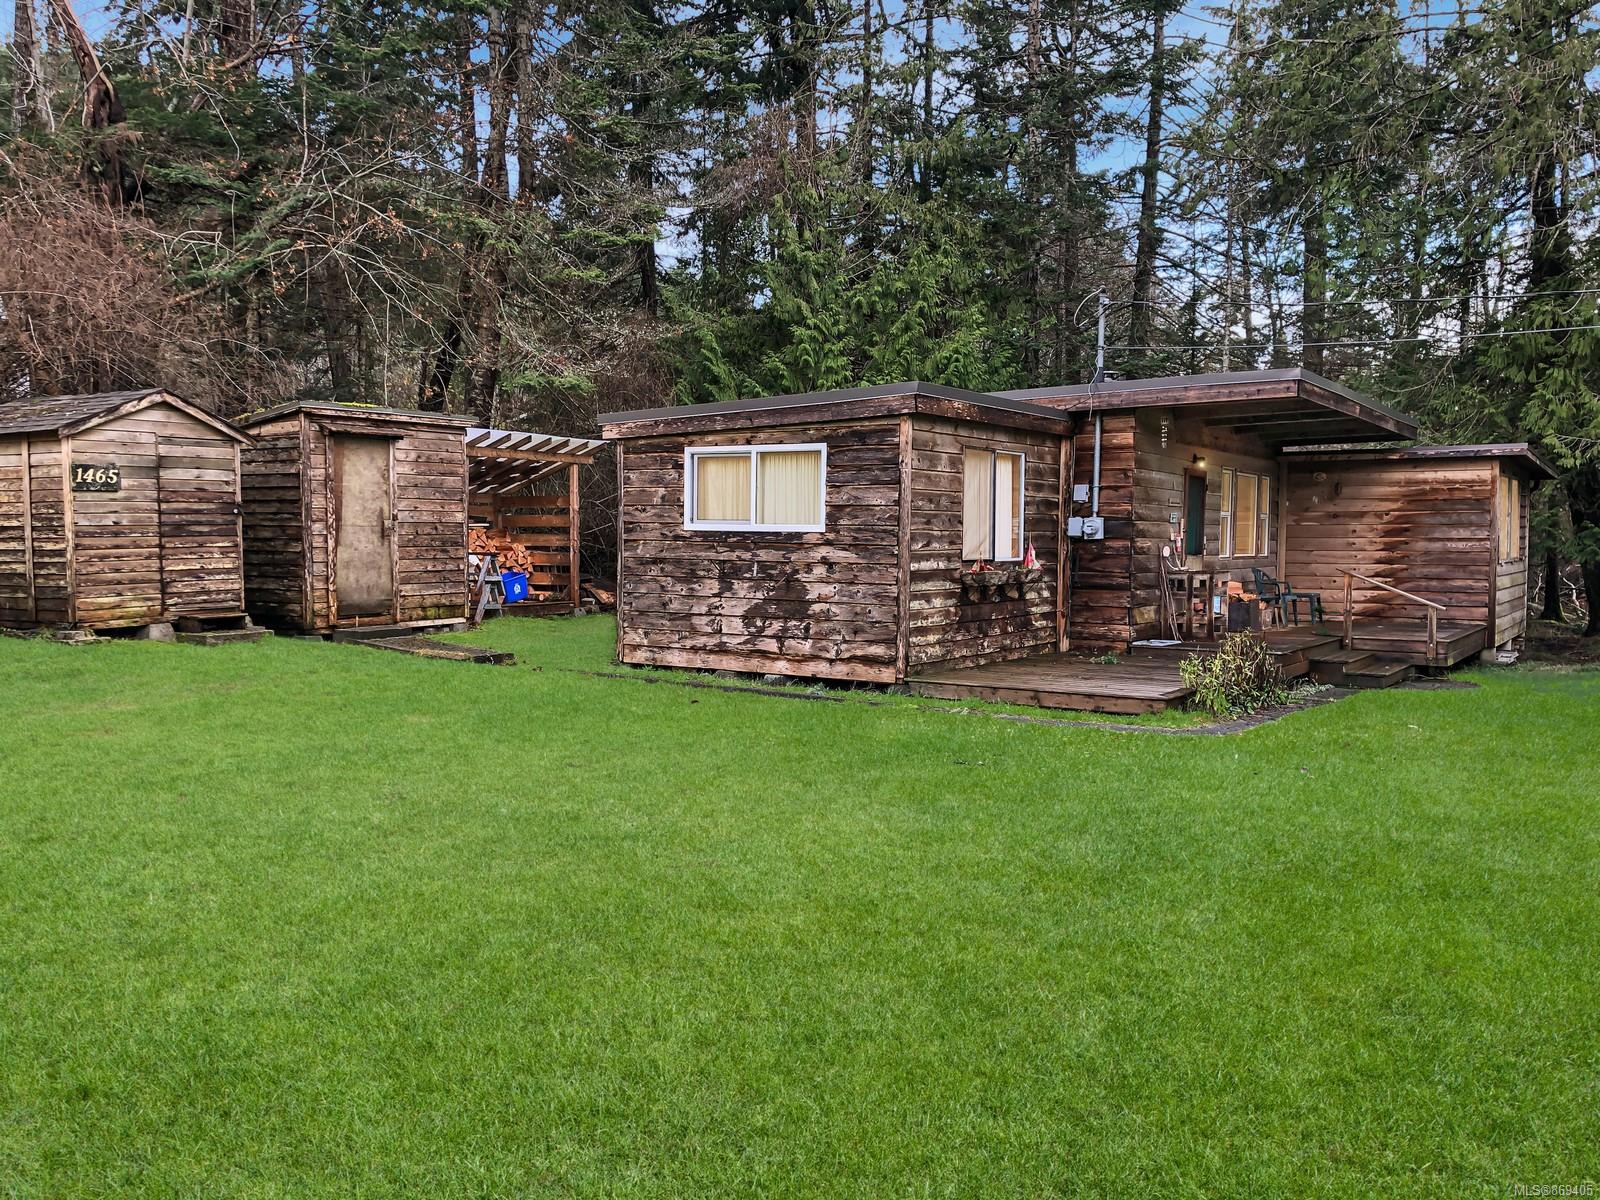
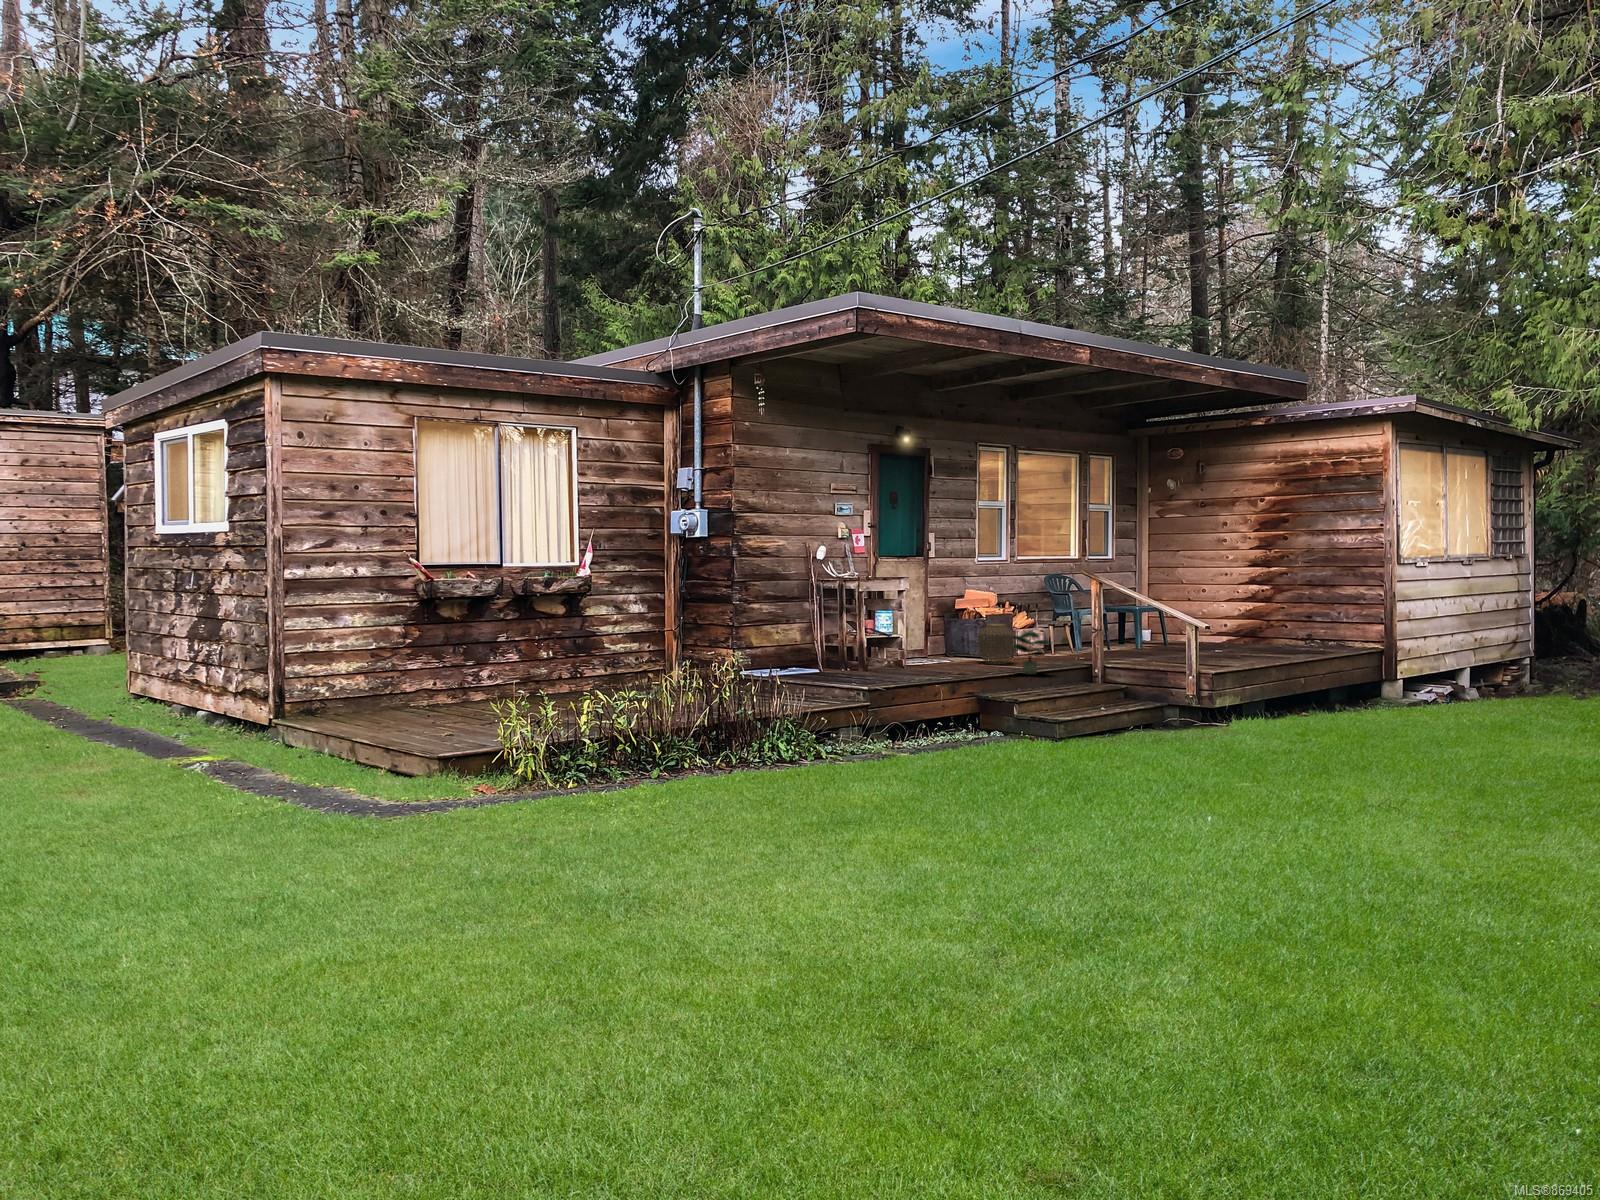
woven basket: none [1256,601,1286,629] -> present [977,624,1015,664]

